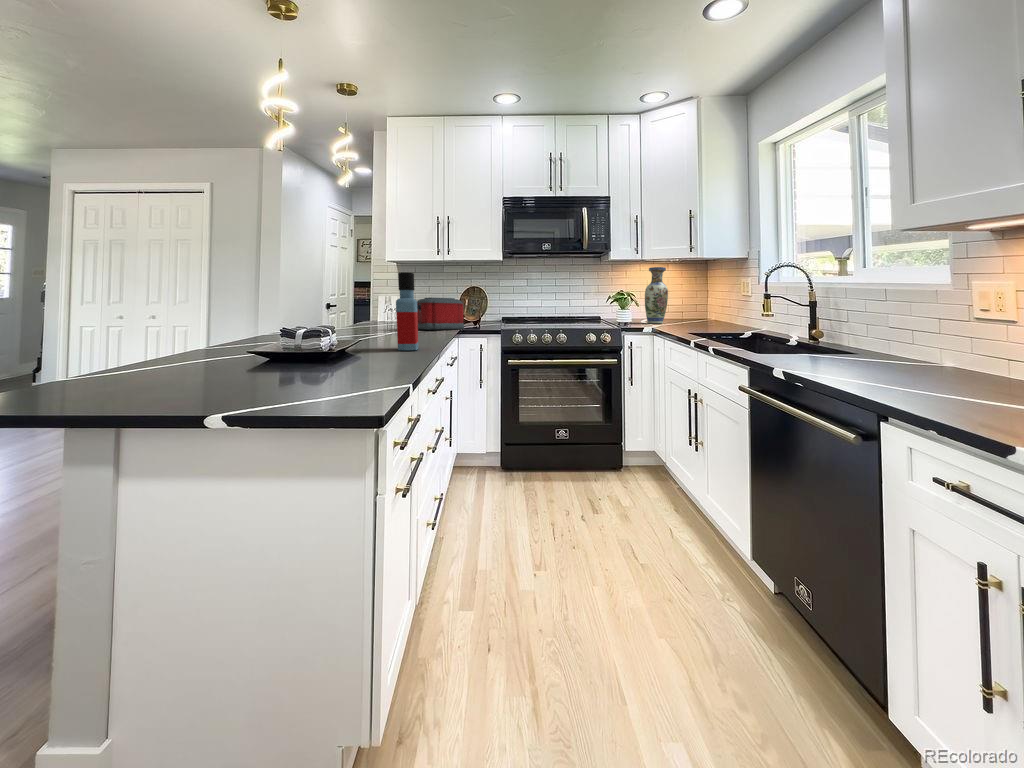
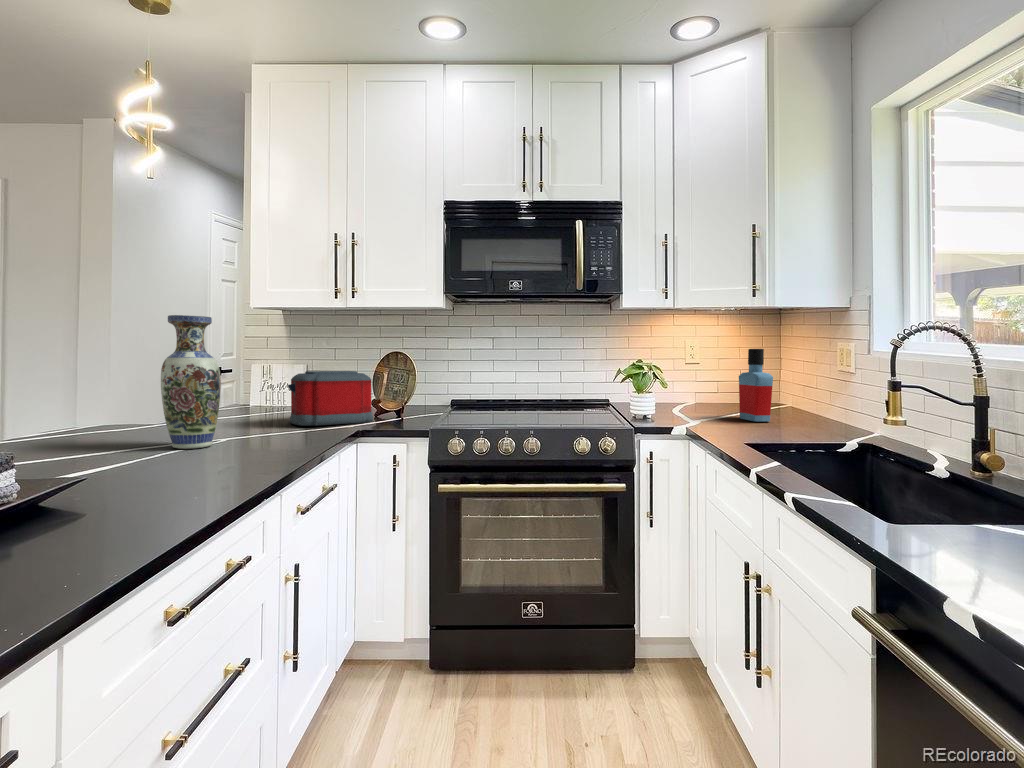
vase: present [645,267,668,323] -> present [161,315,221,449]
bottle: present [396,272,418,350] -> present [739,349,773,421]

